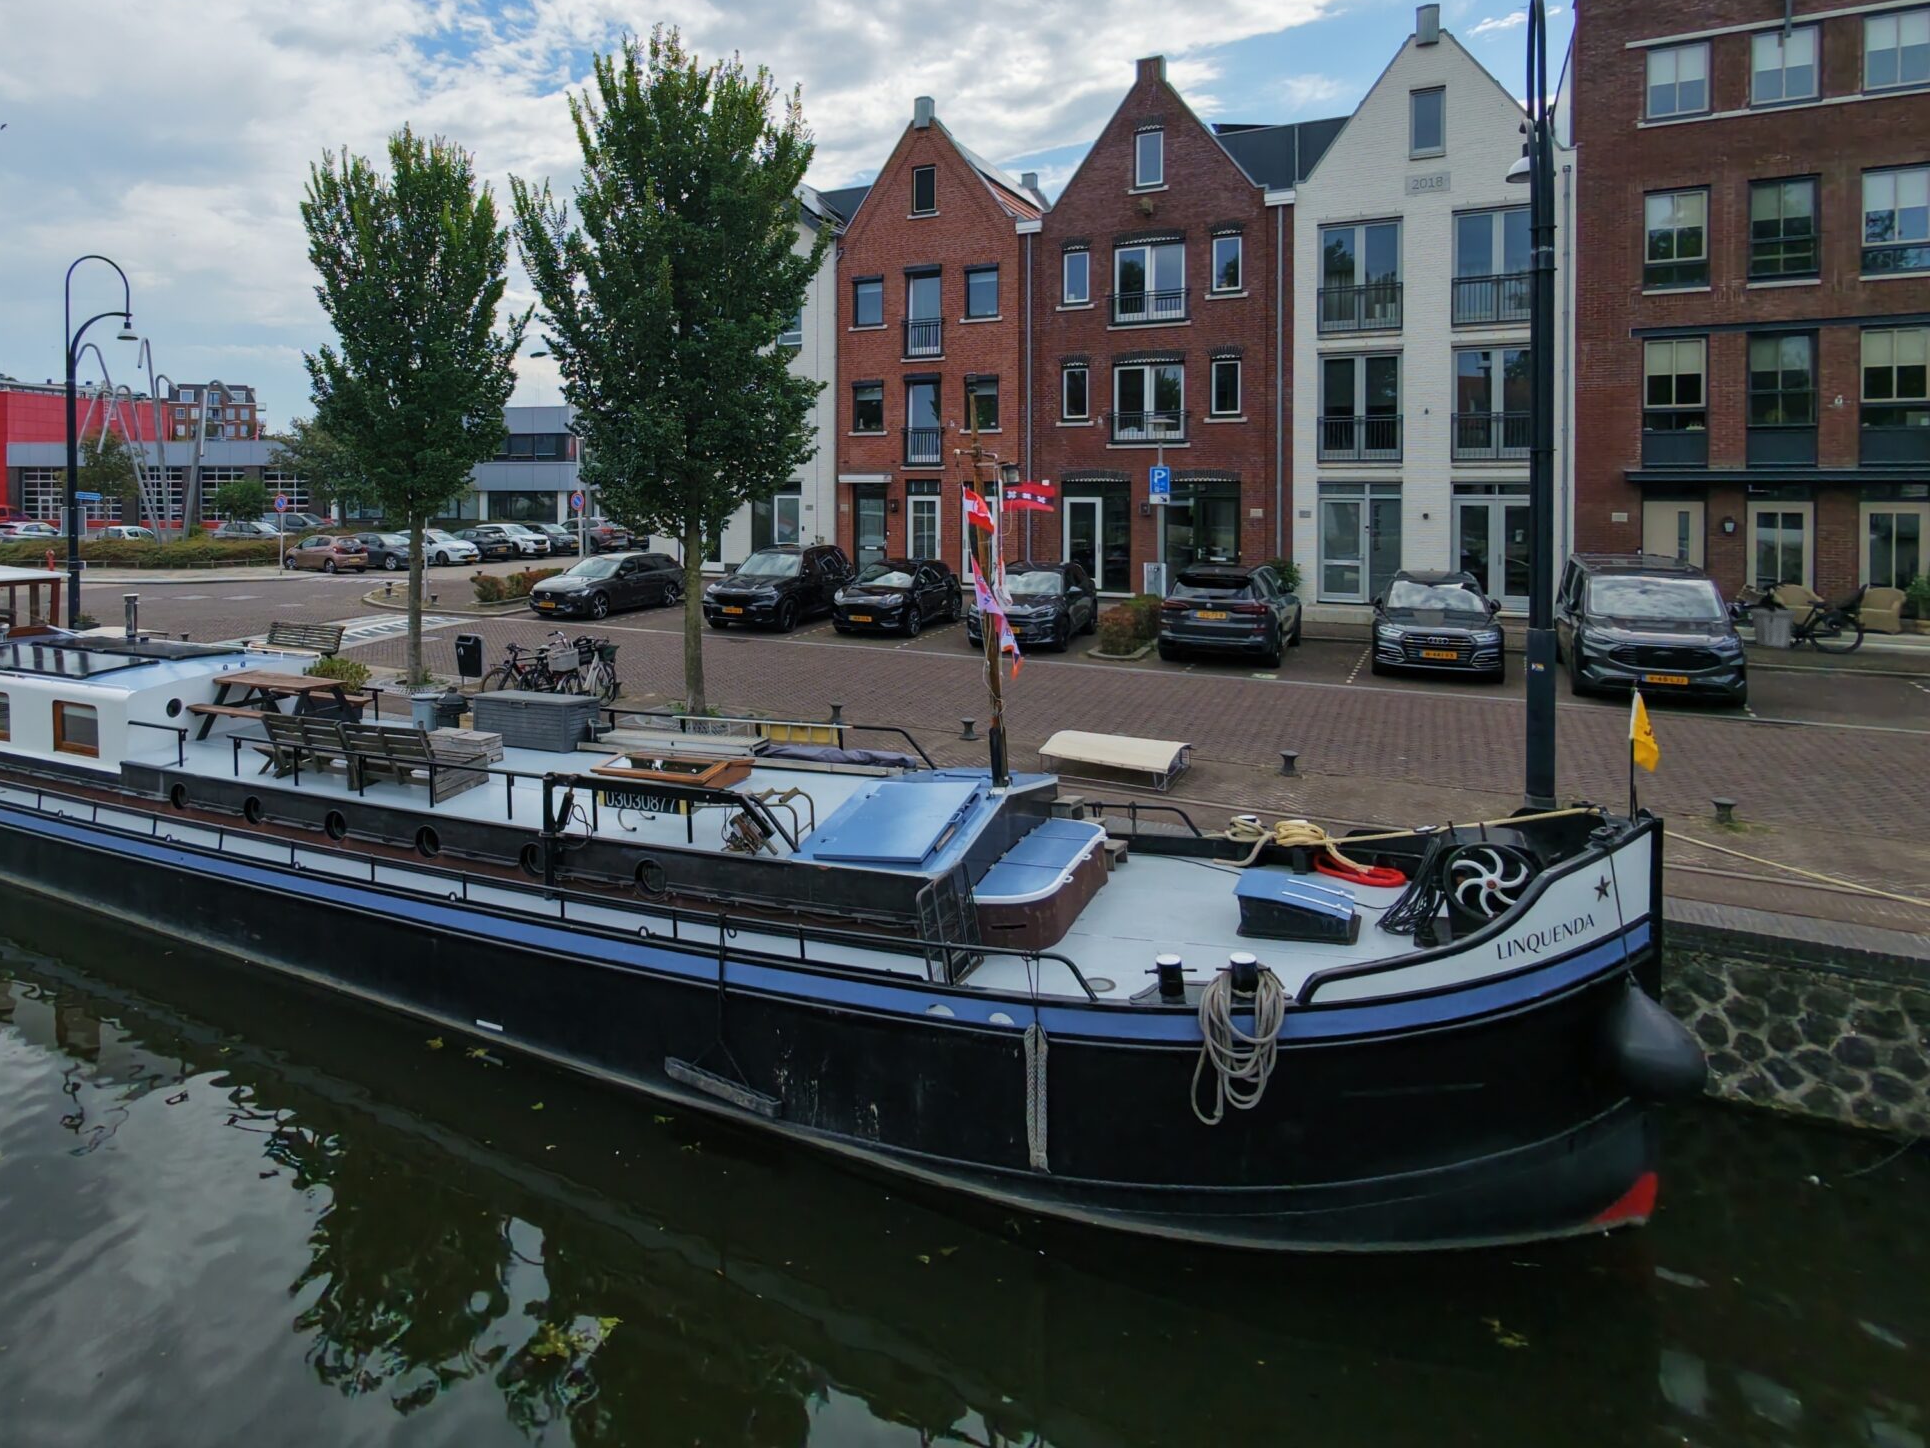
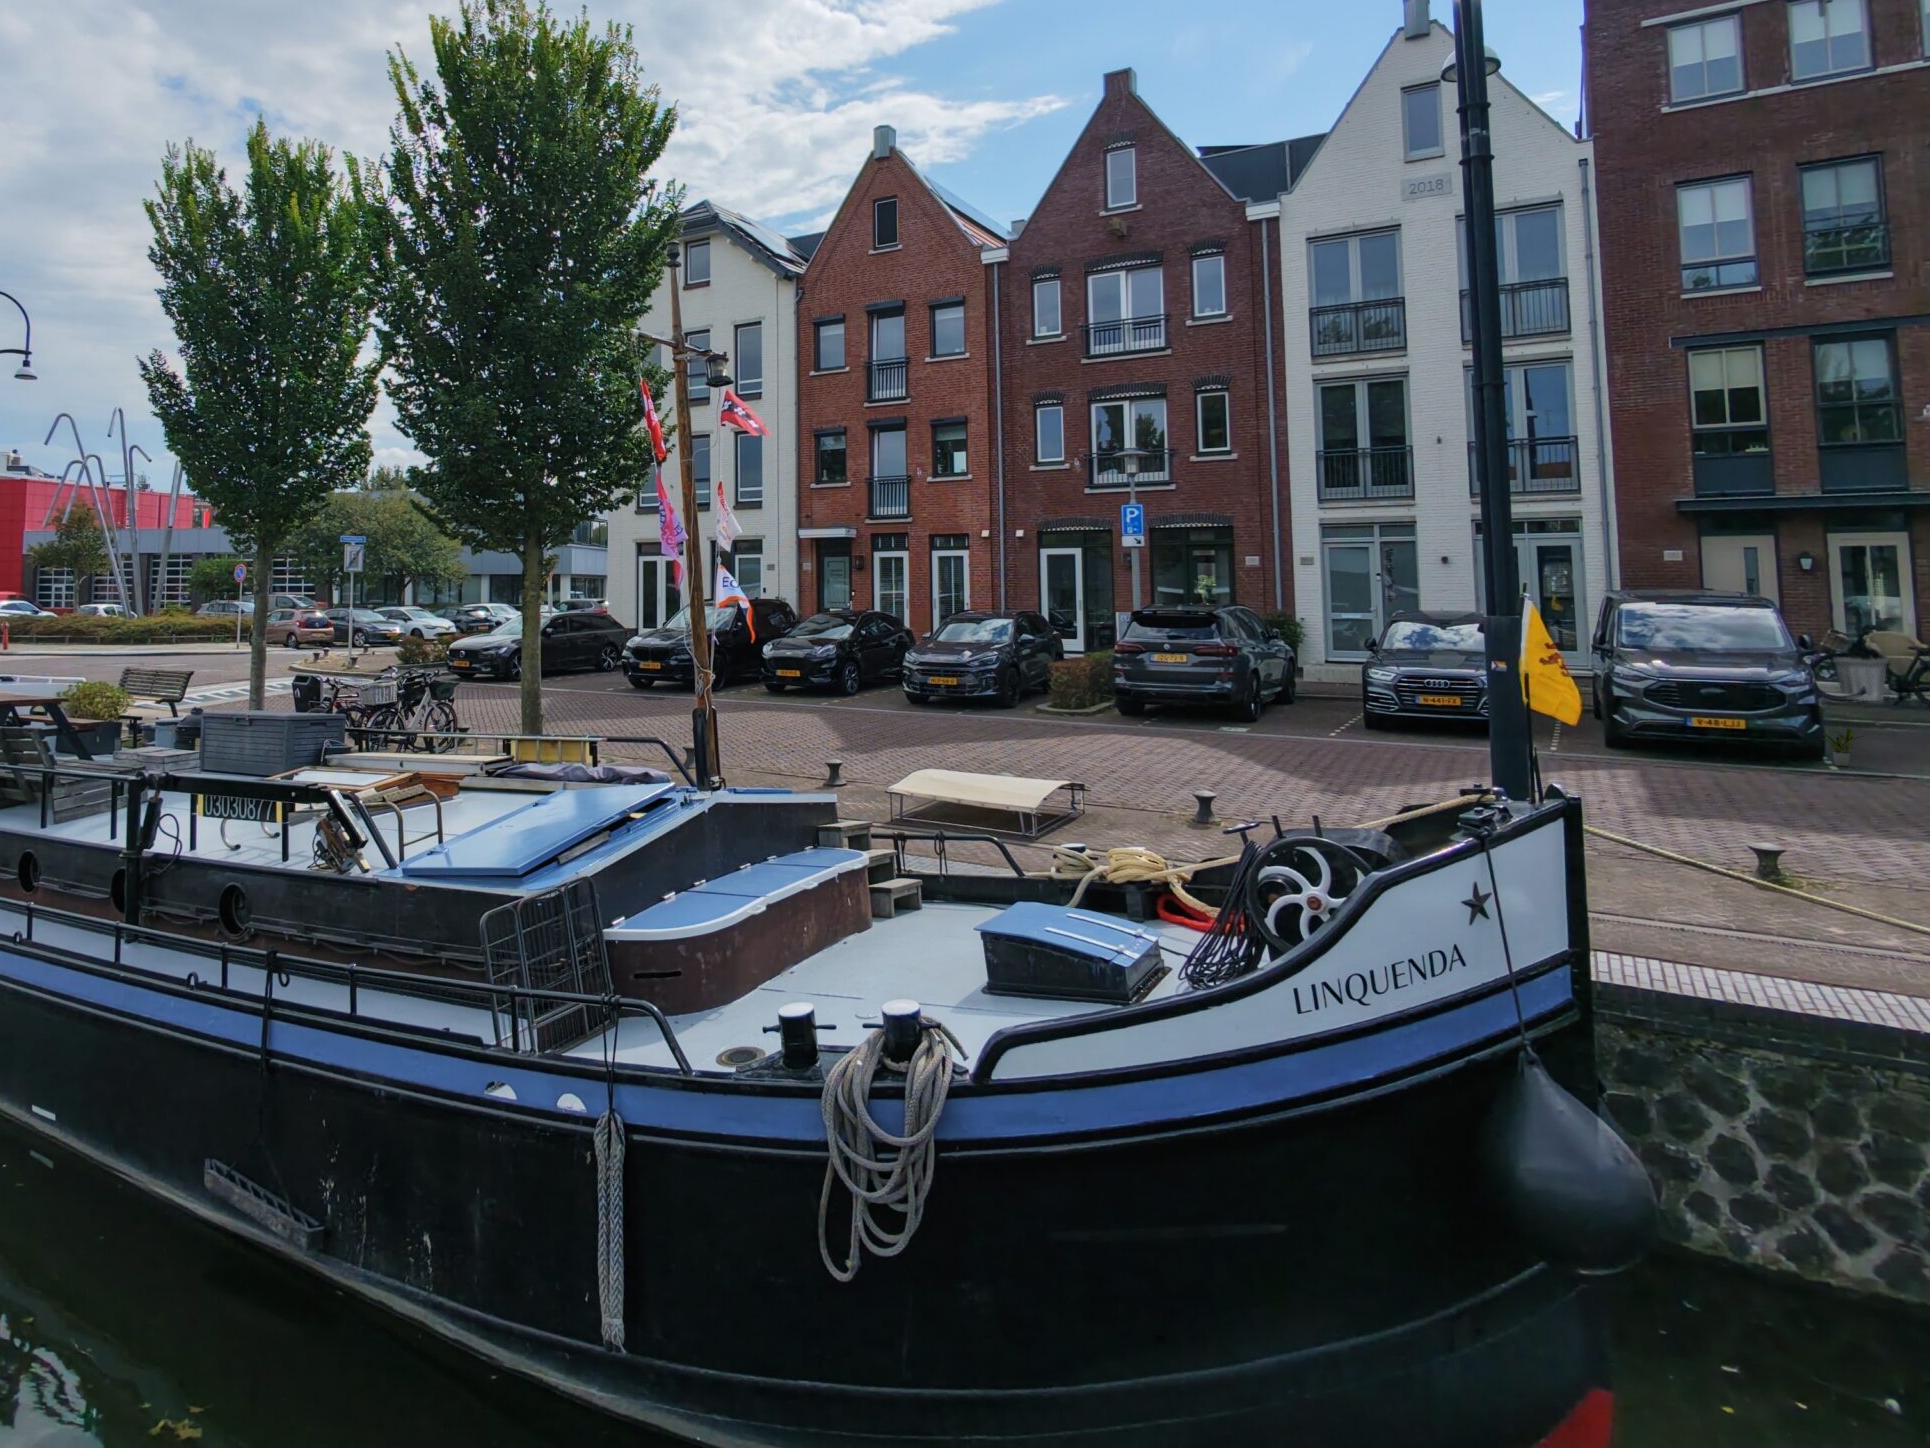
potted plant: none [1750,687,1785,718] -> present [1822,728,1864,767]

